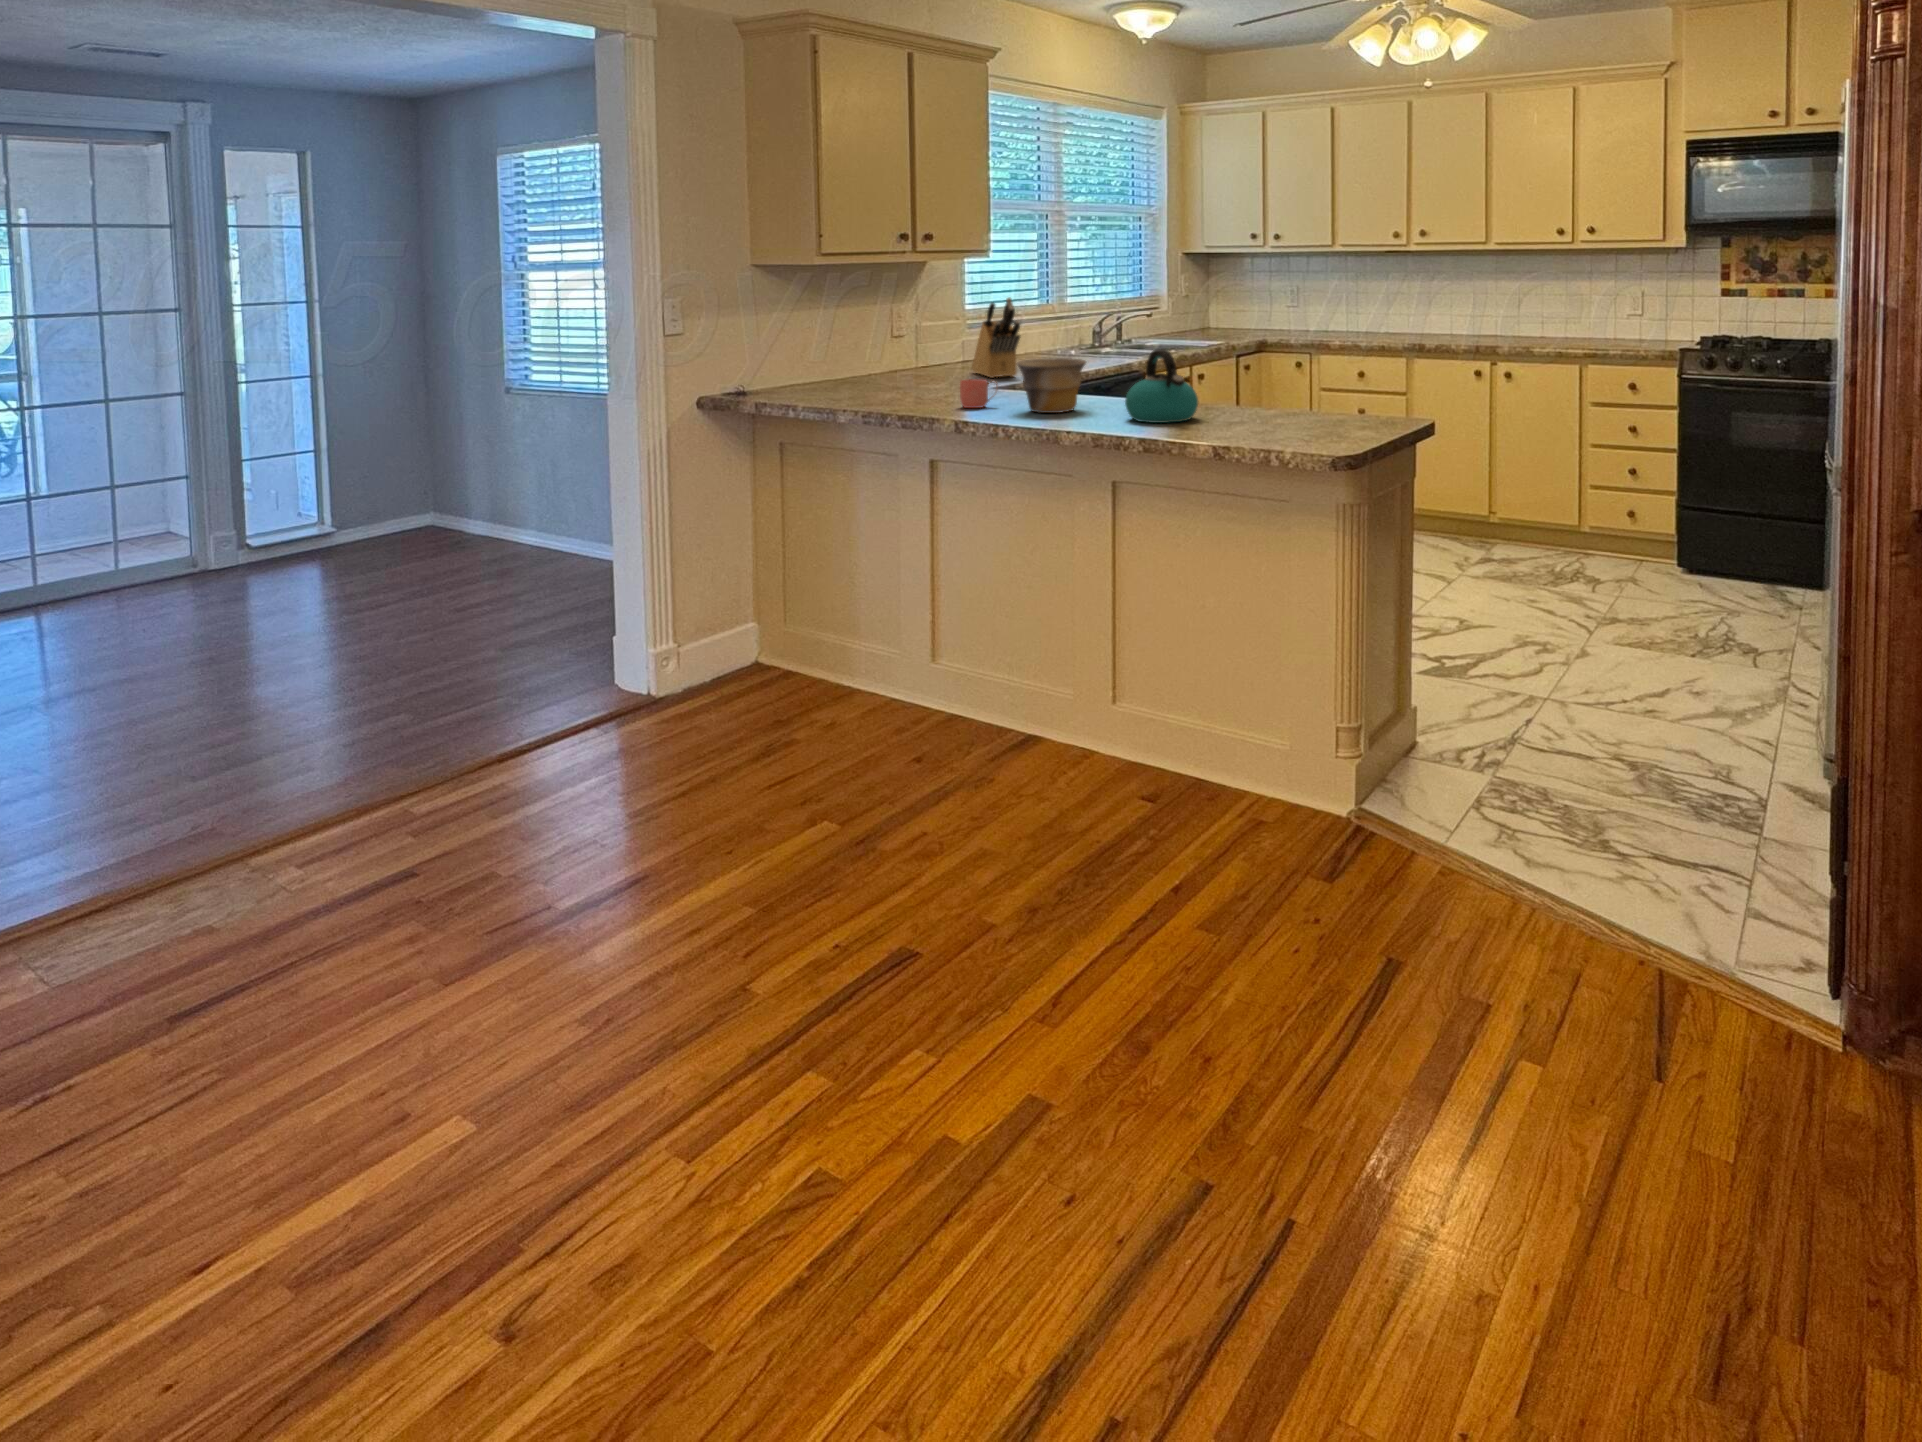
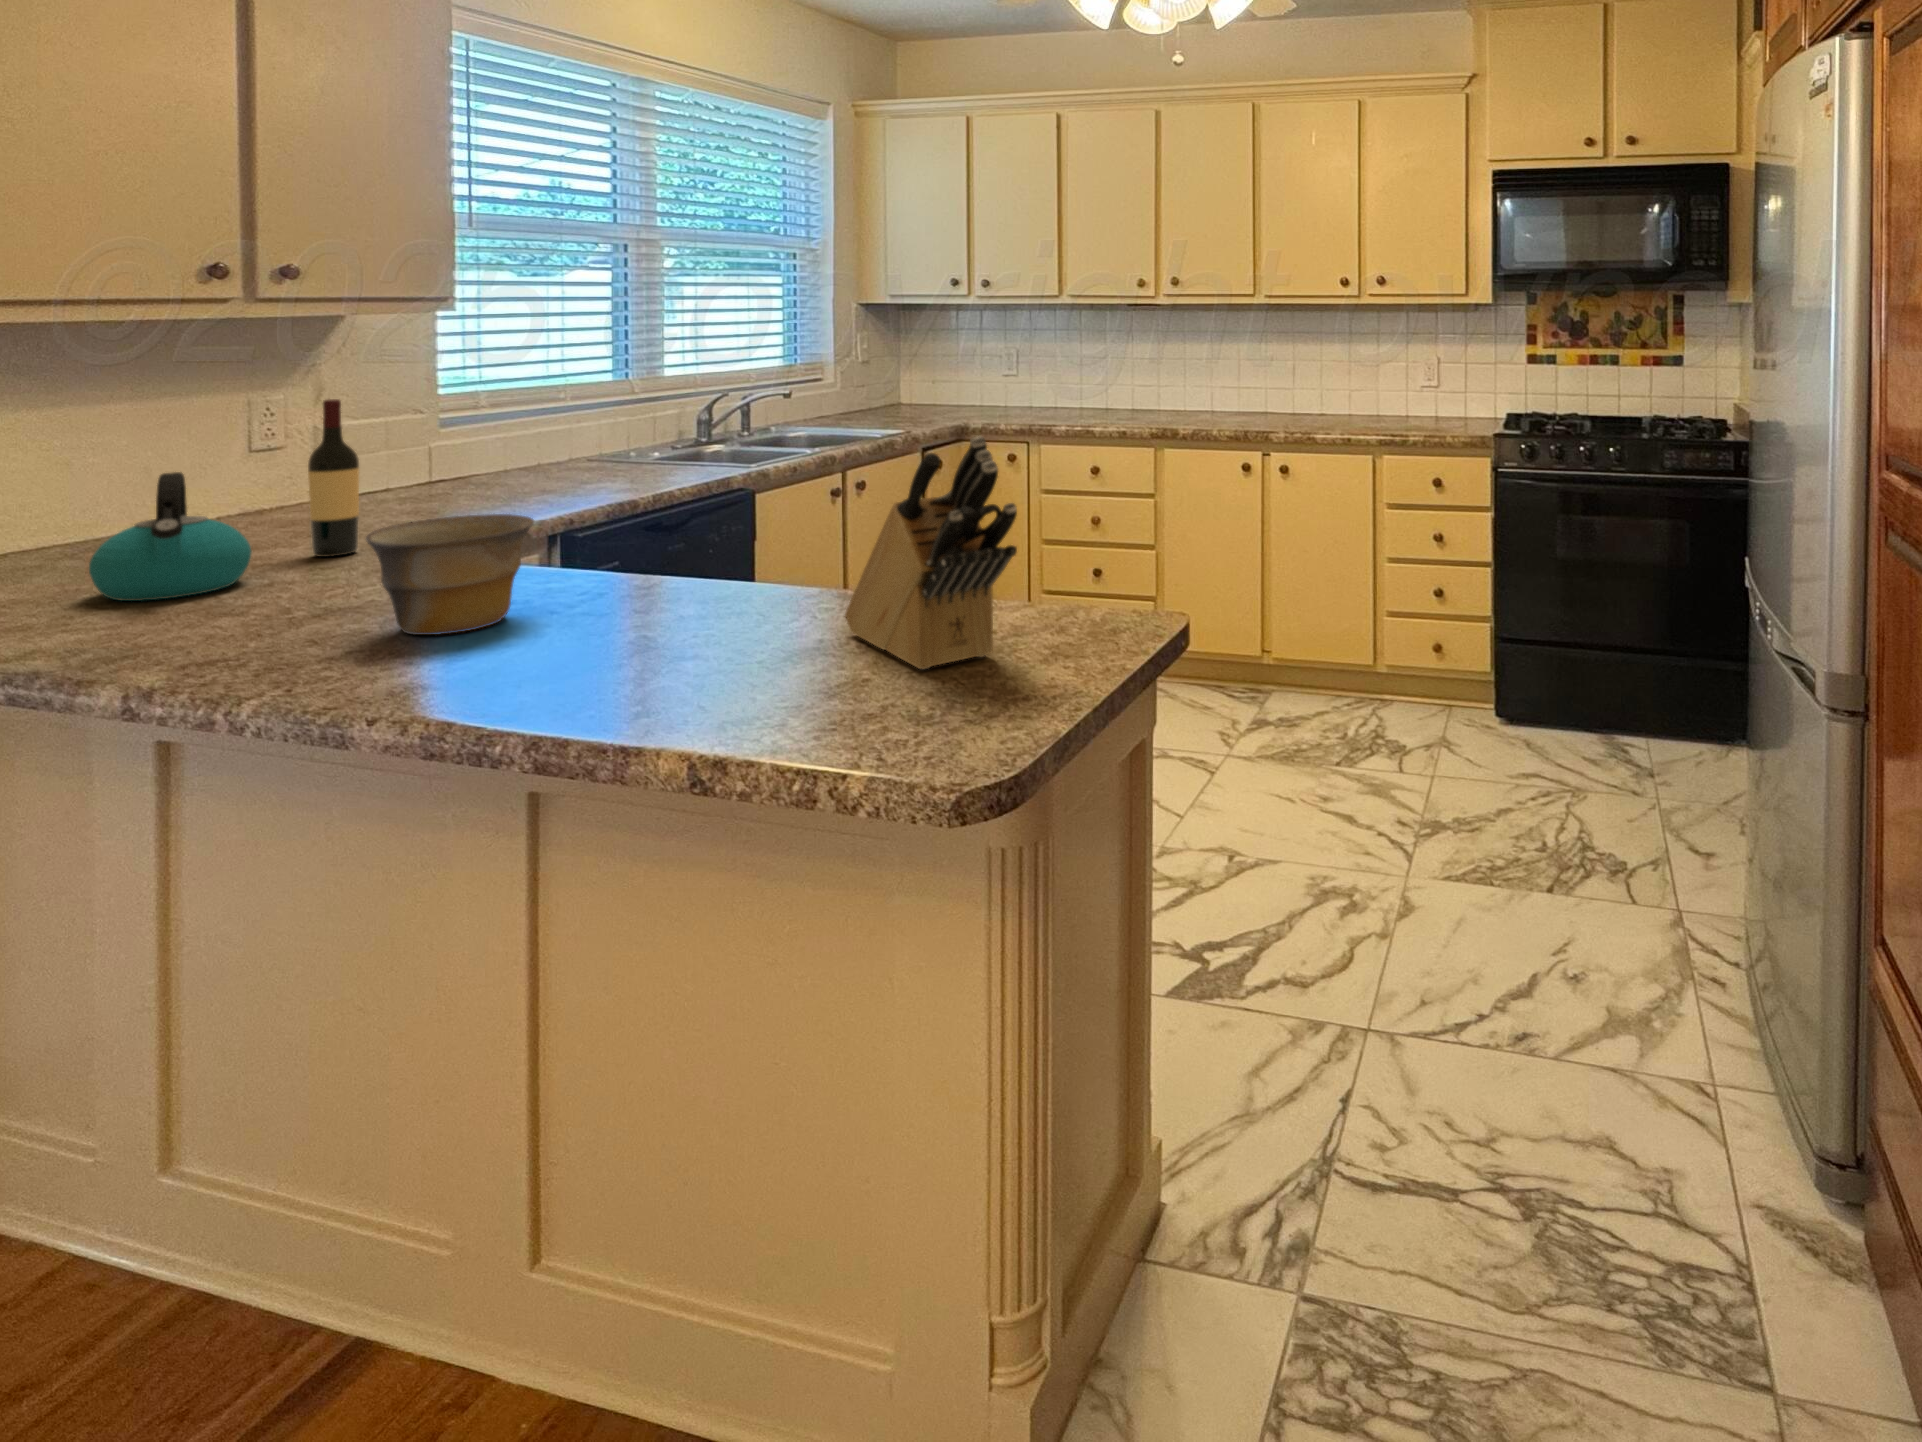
knife block: present [972,298,1020,378] -> present [845,436,1017,670]
wine bottle: none [944,304,966,388] -> present [308,399,359,557]
kettle: present [1125,349,1198,423] -> present [89,472,251,601]
mug: present [960,379,998,408] -> none [254,561,348,625]

